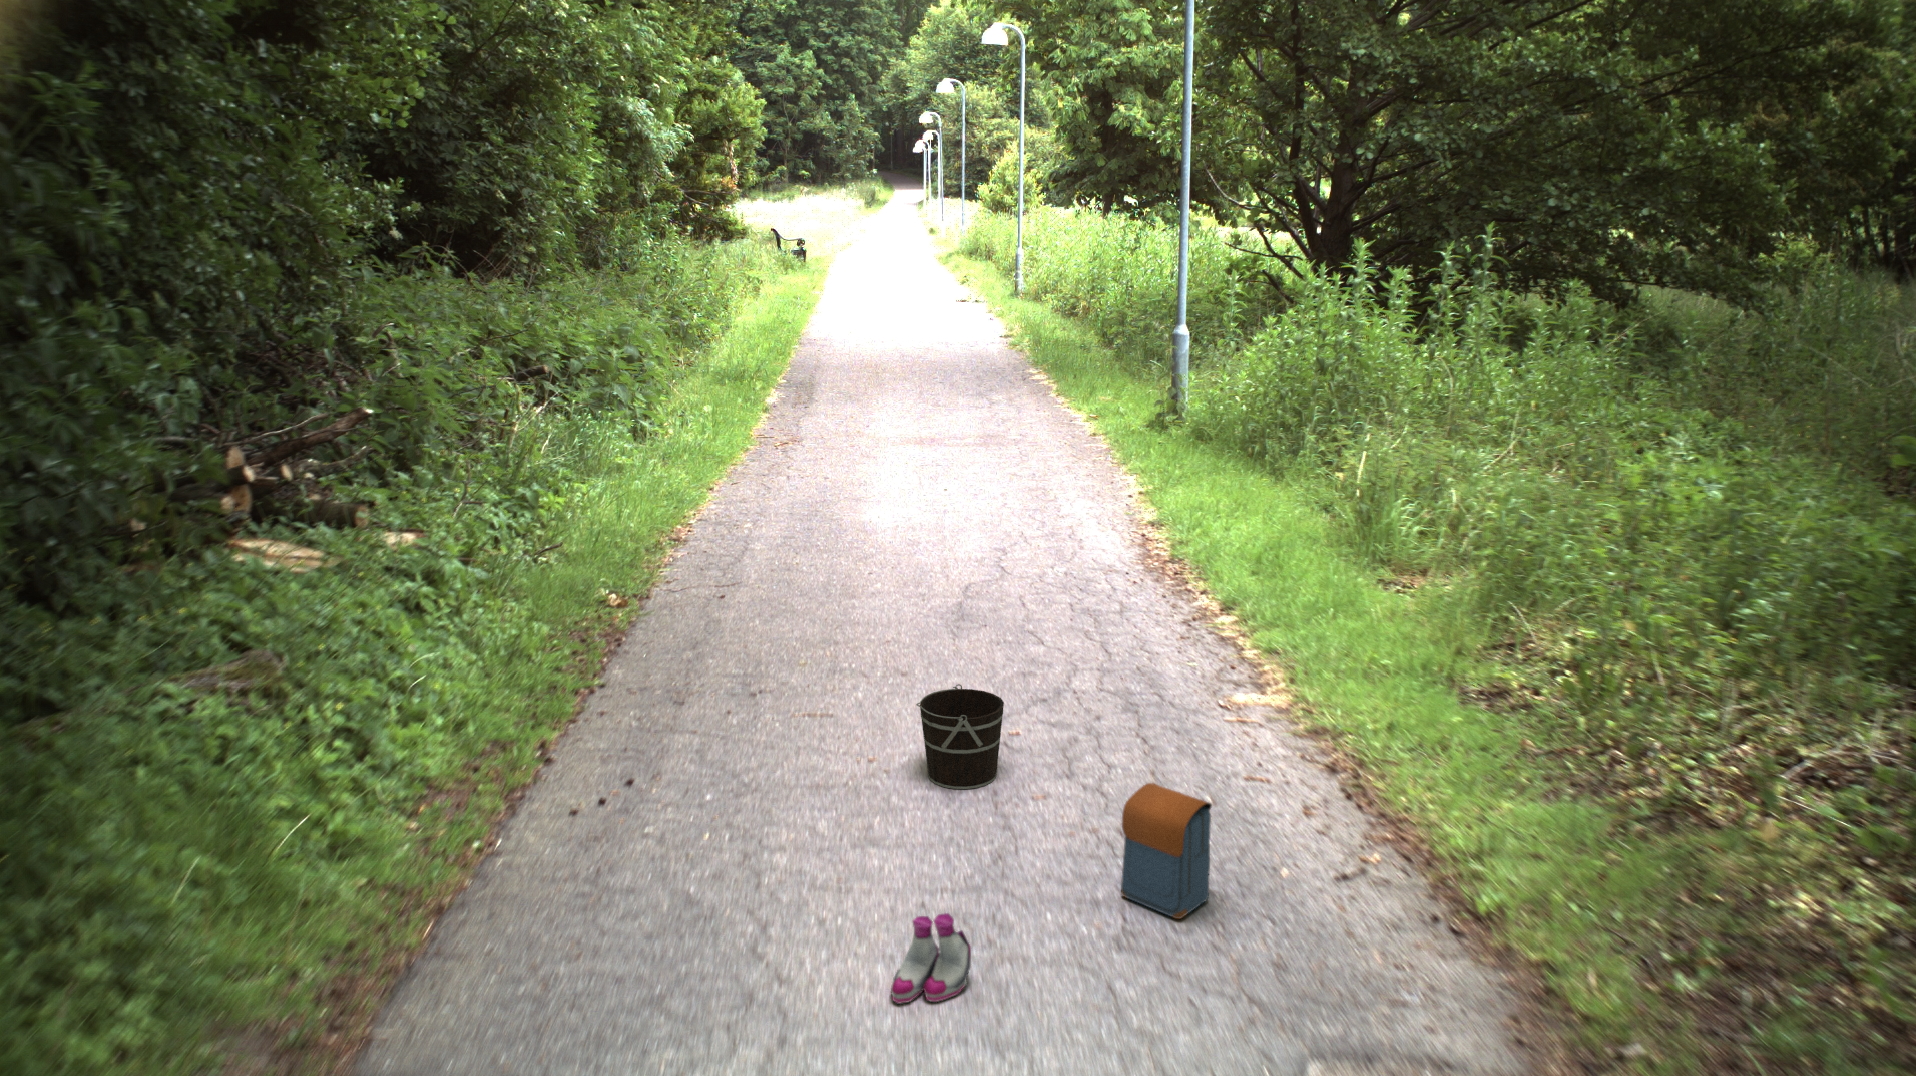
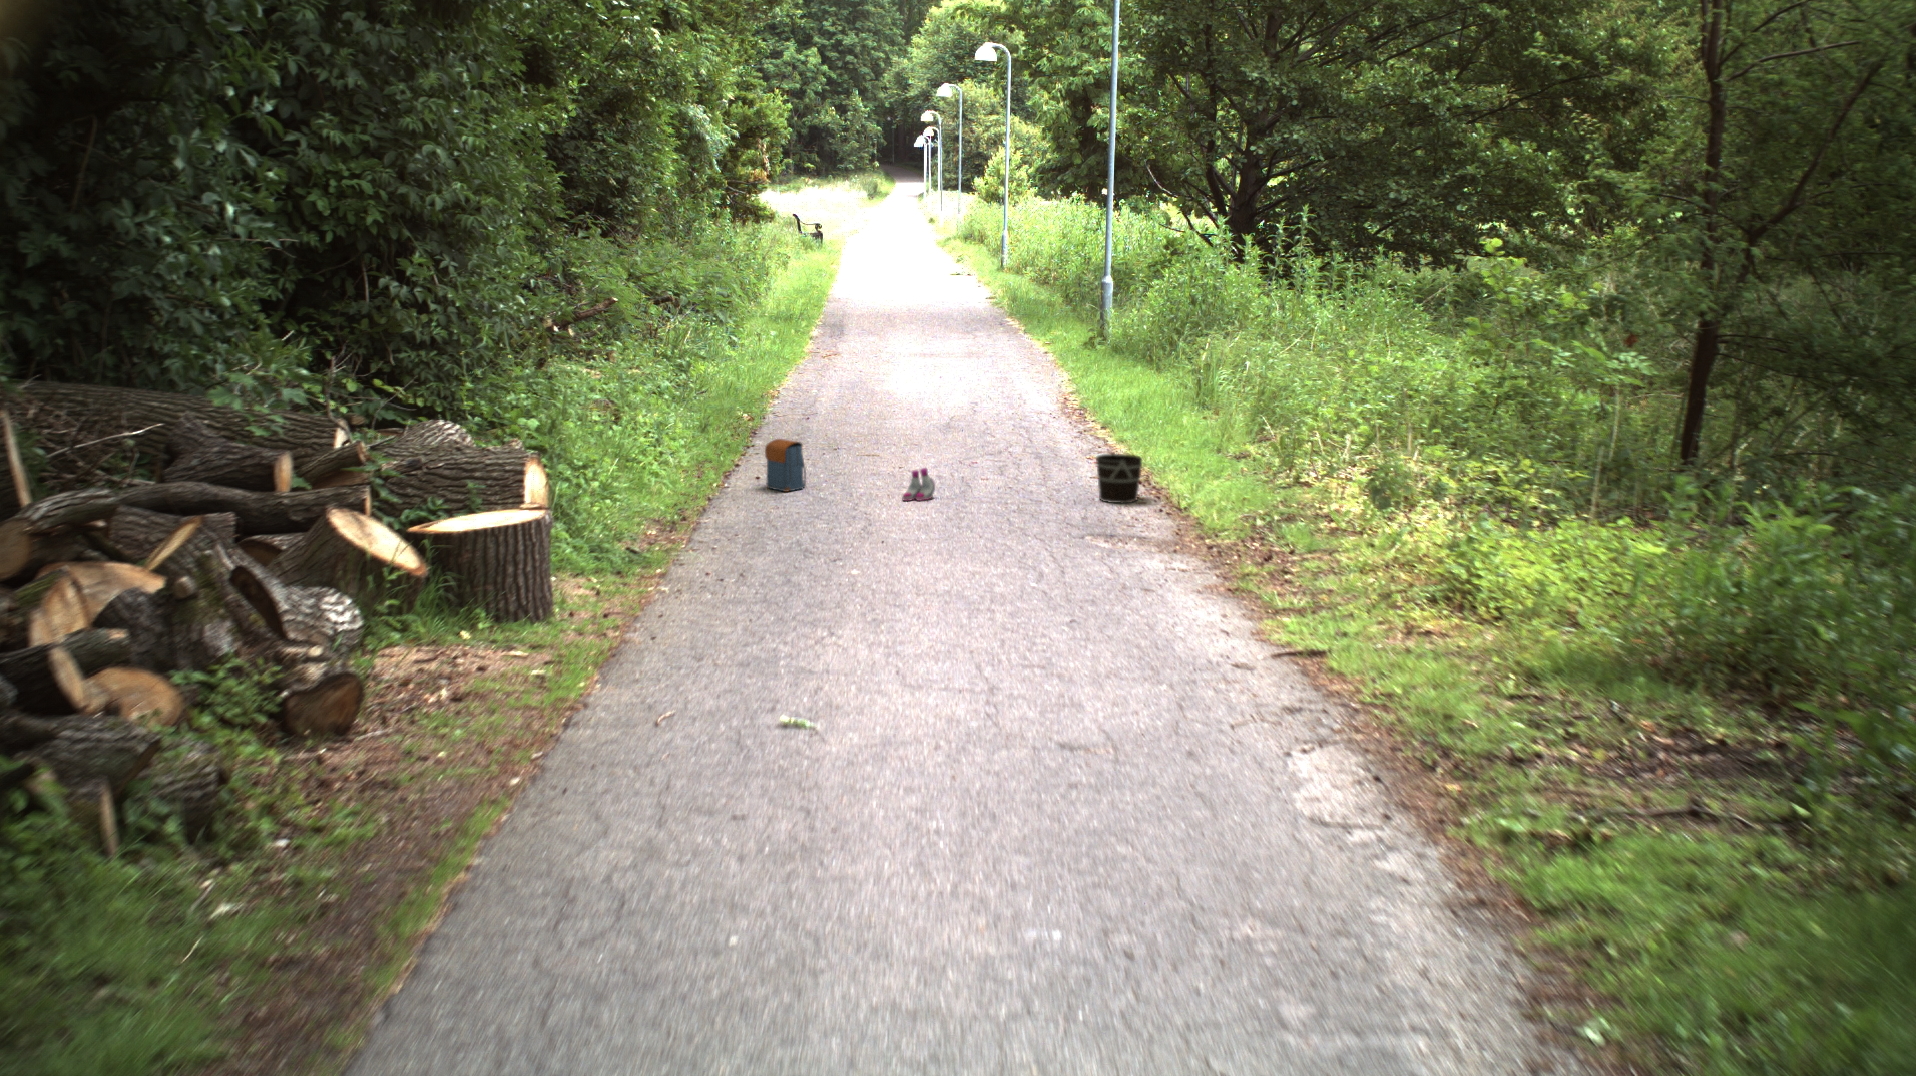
bucket: present [916,684,1004,789] -> present [1096,453,1142,503]
backpack: present [1121,783,1212,919] -> present [765,439,806,492]

